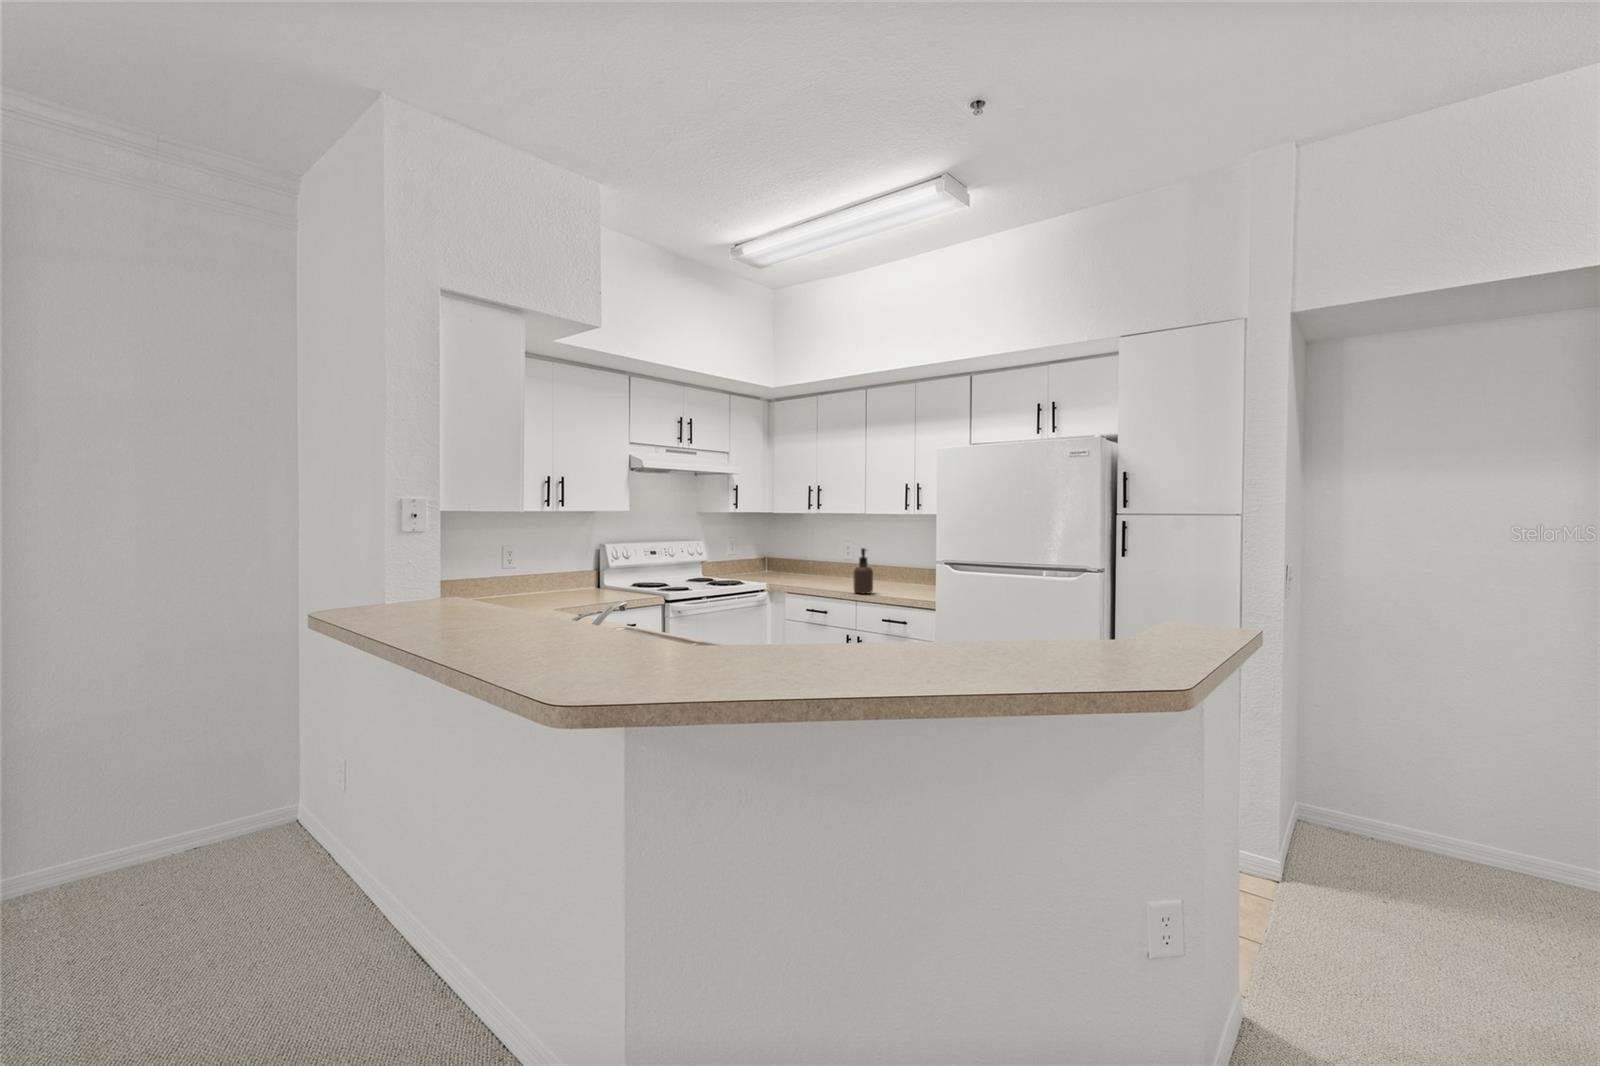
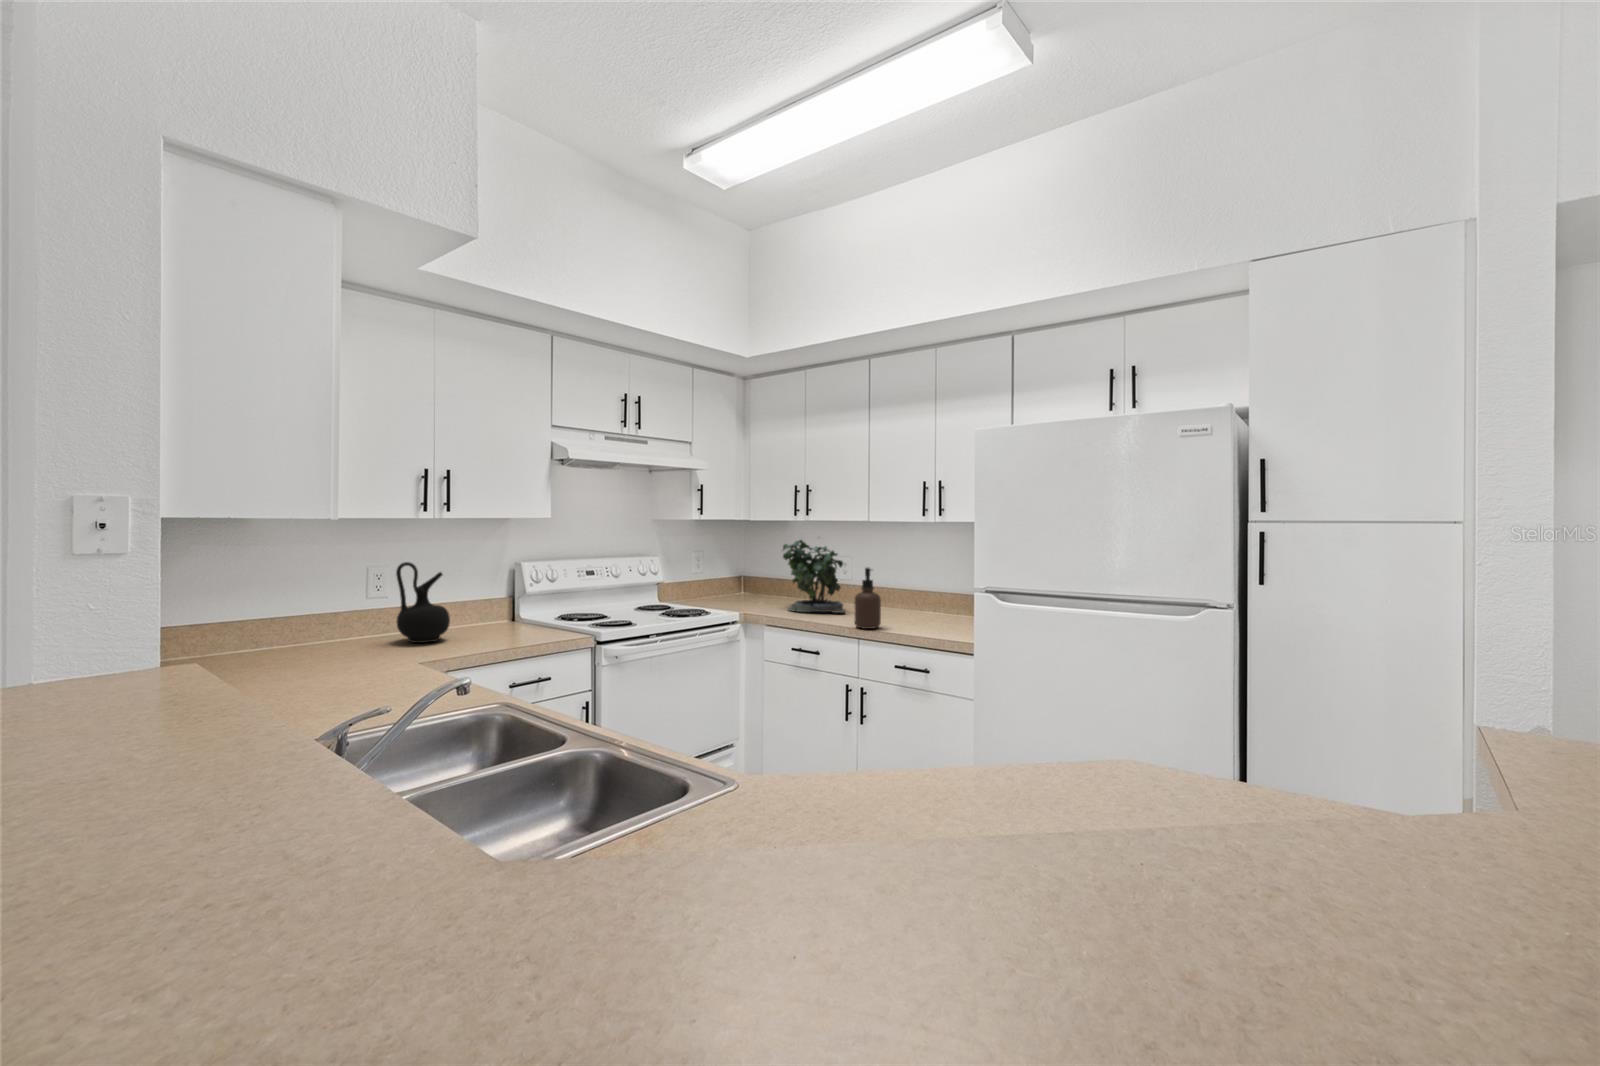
potted plant: none [798,525,848,584] -> present [783,540,845,613]
ceramic jug: none [528,542,564,599] -> present [396,562,450,643]

